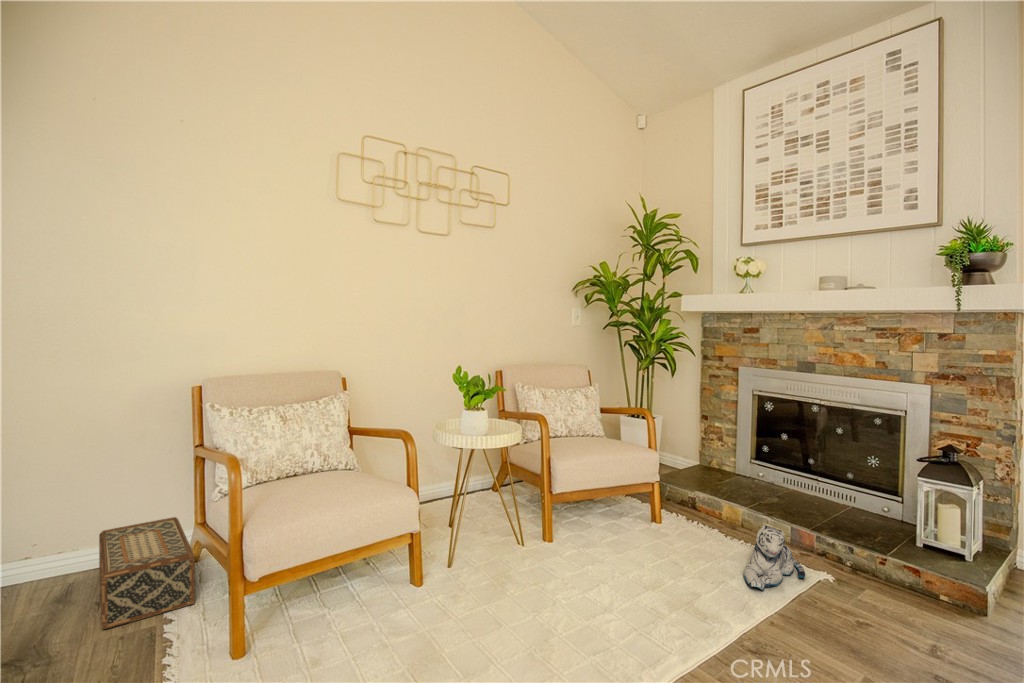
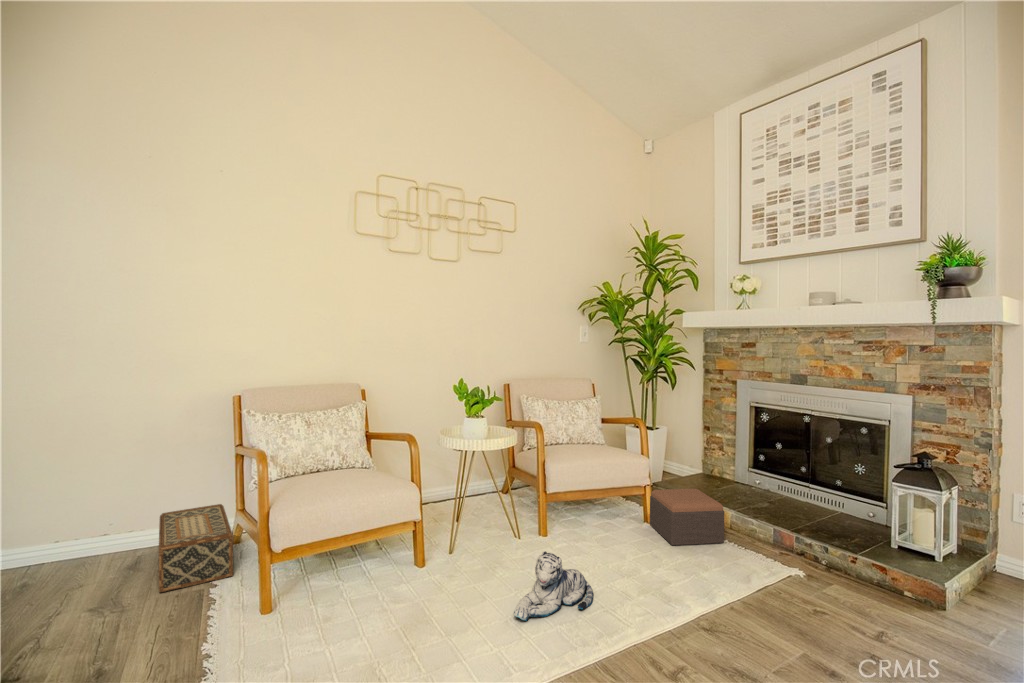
footstool: none [658,485,741,547] -> present [650,488,724,545]
plush toy: present [744,525,805,590] -> present [514,551,593,621]

